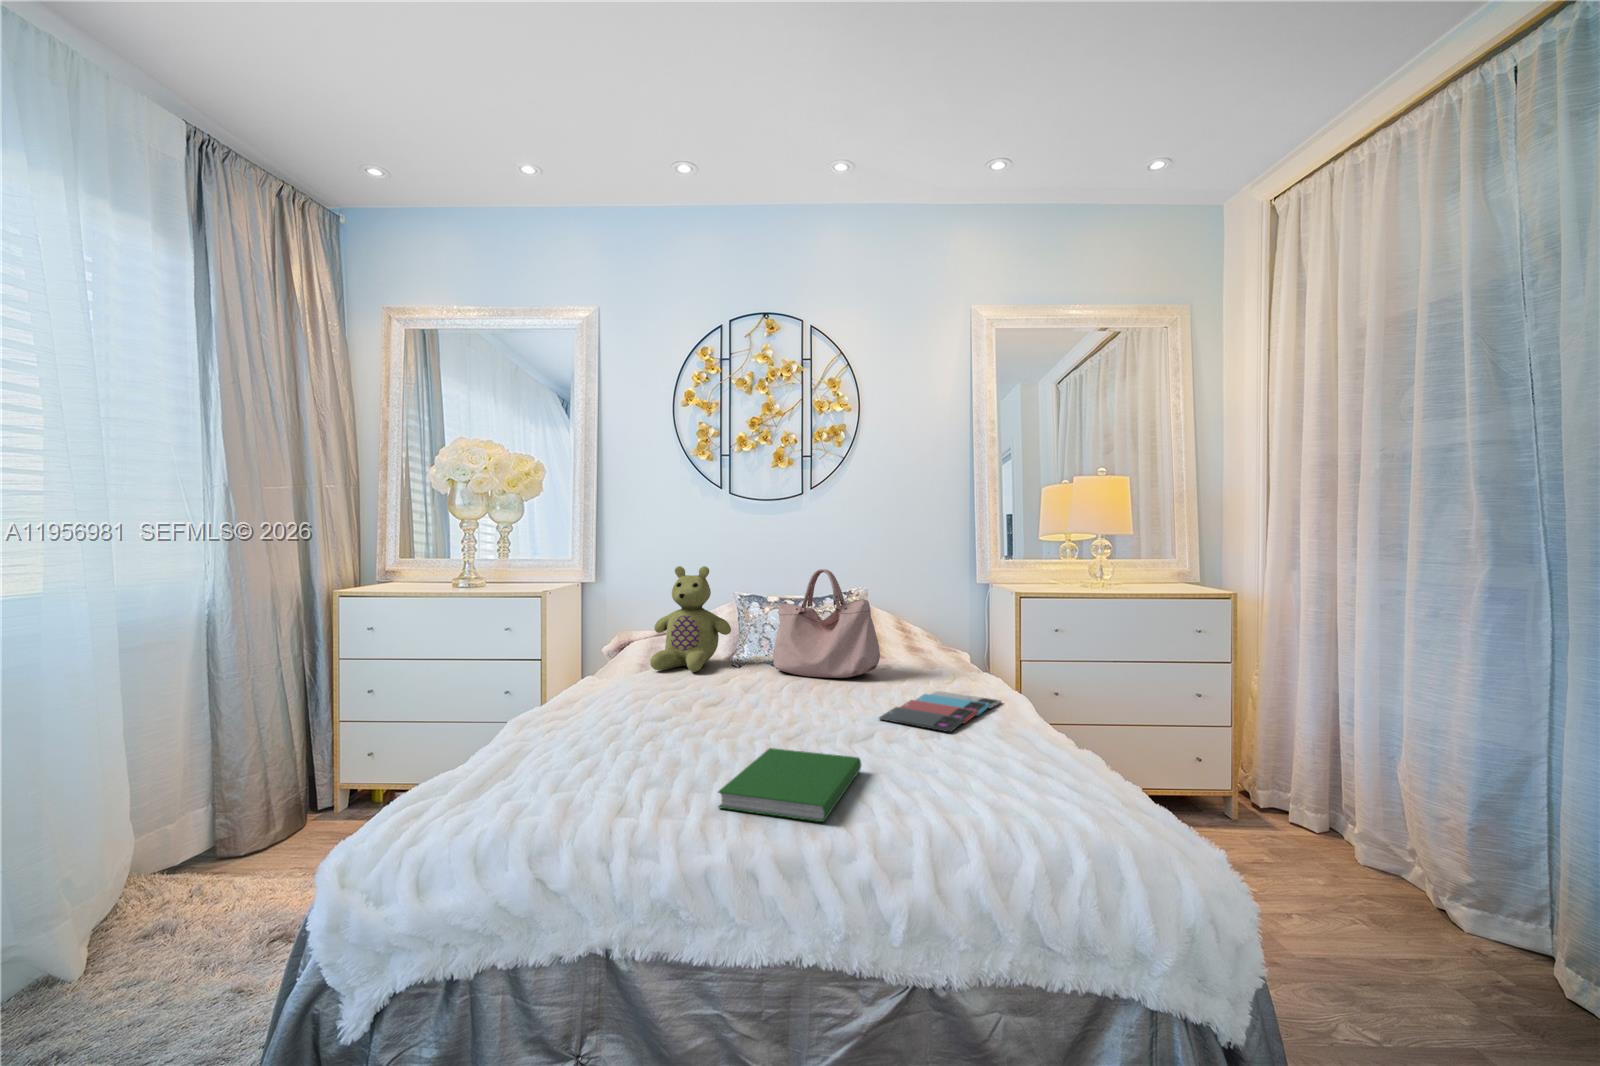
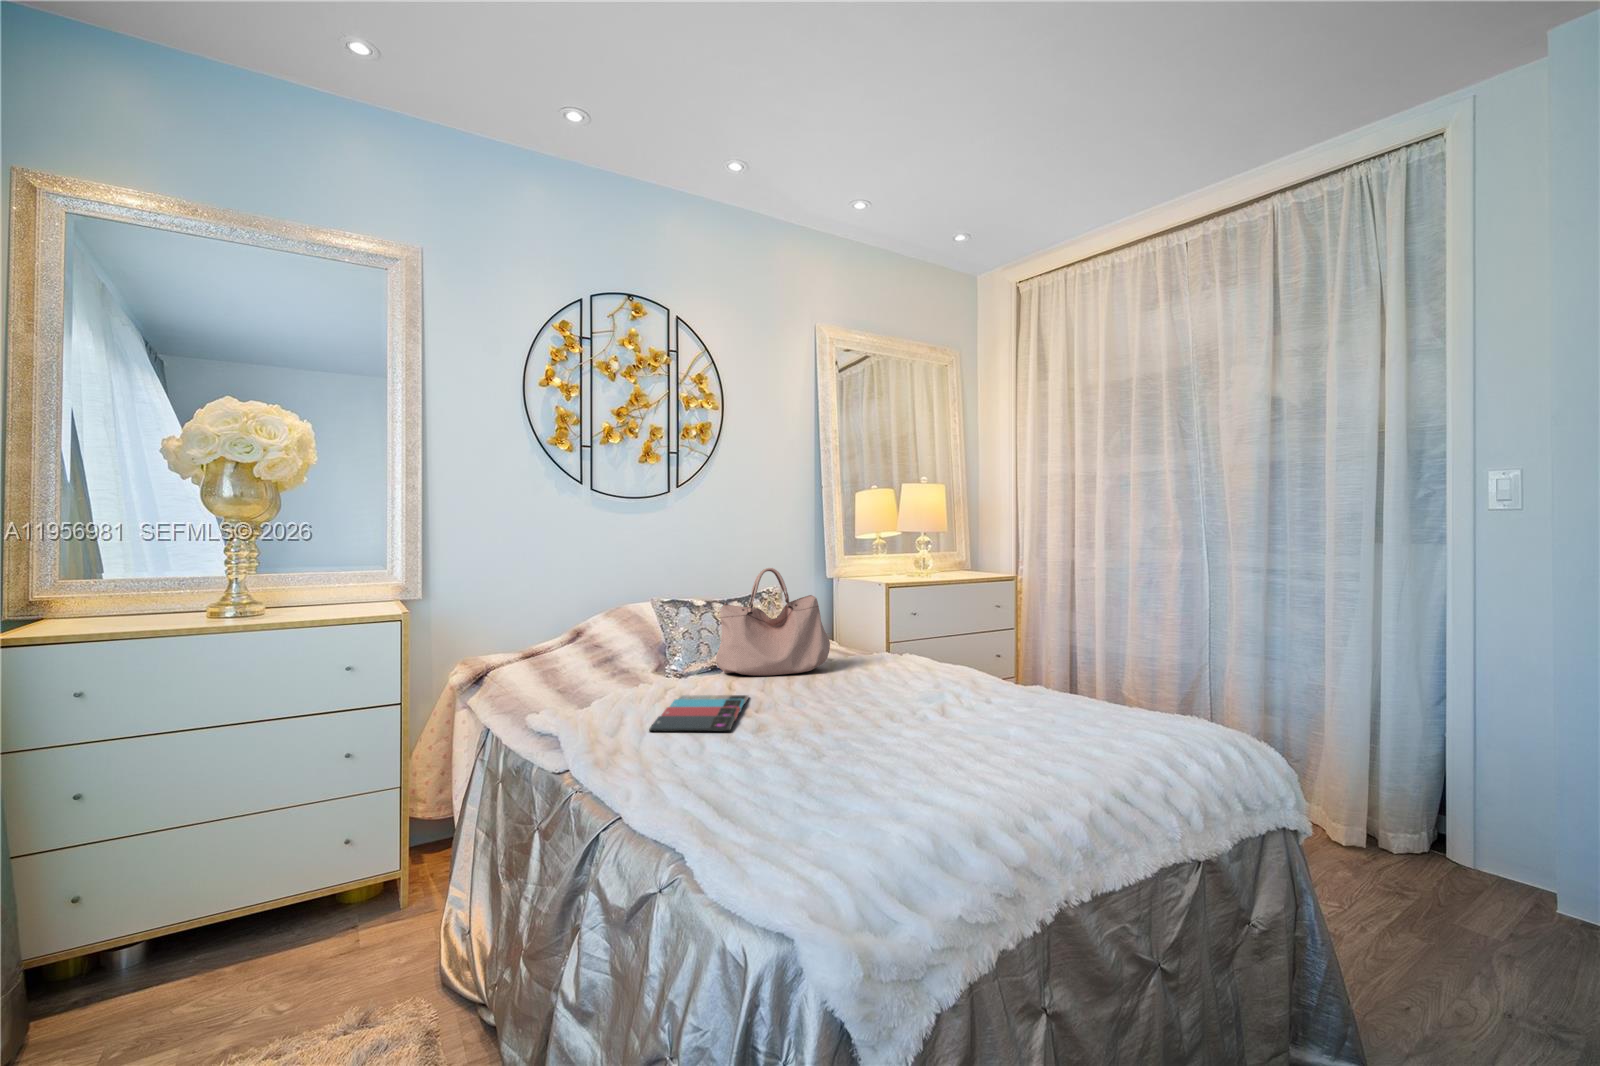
stuffed bear: present [650,566,731,672] -> none [575,570,669,690]
smartphone: present [879,691,1001,732] -> present [649,695,749,731]
hardcover book: present [718,748,861,822] -> none [910,721,1053,776]

